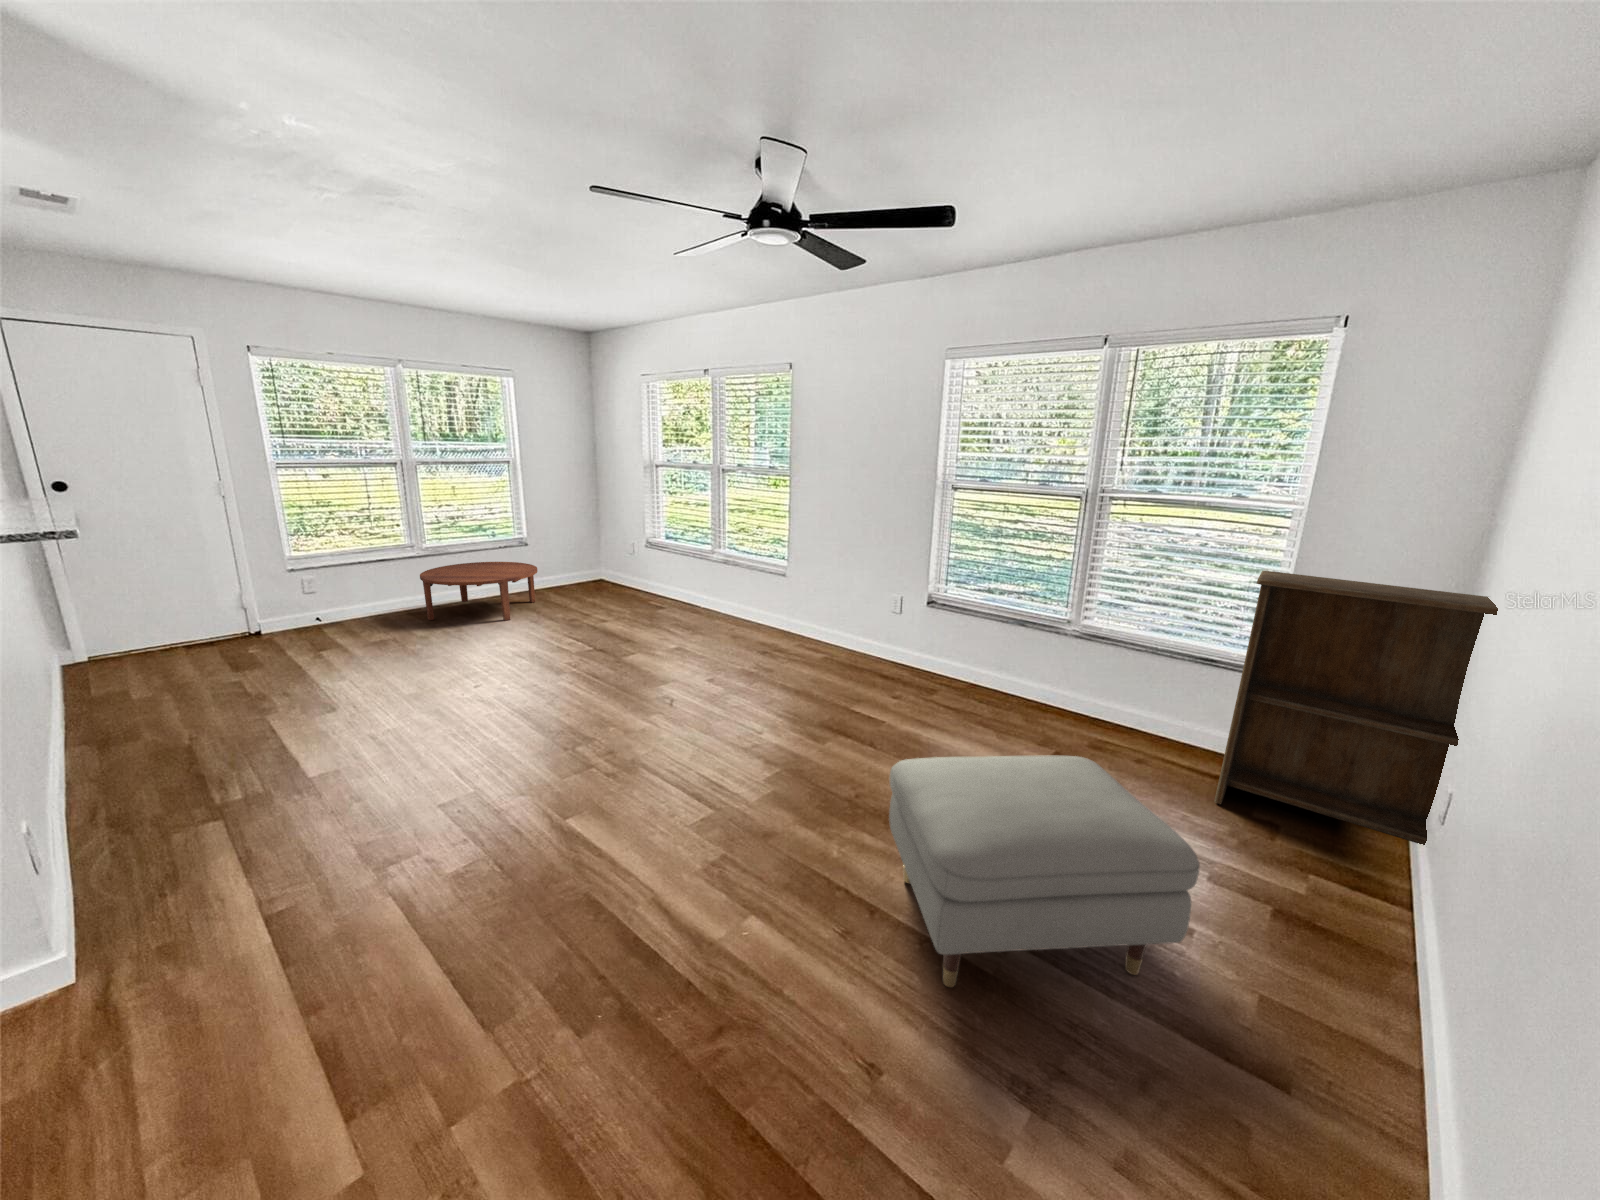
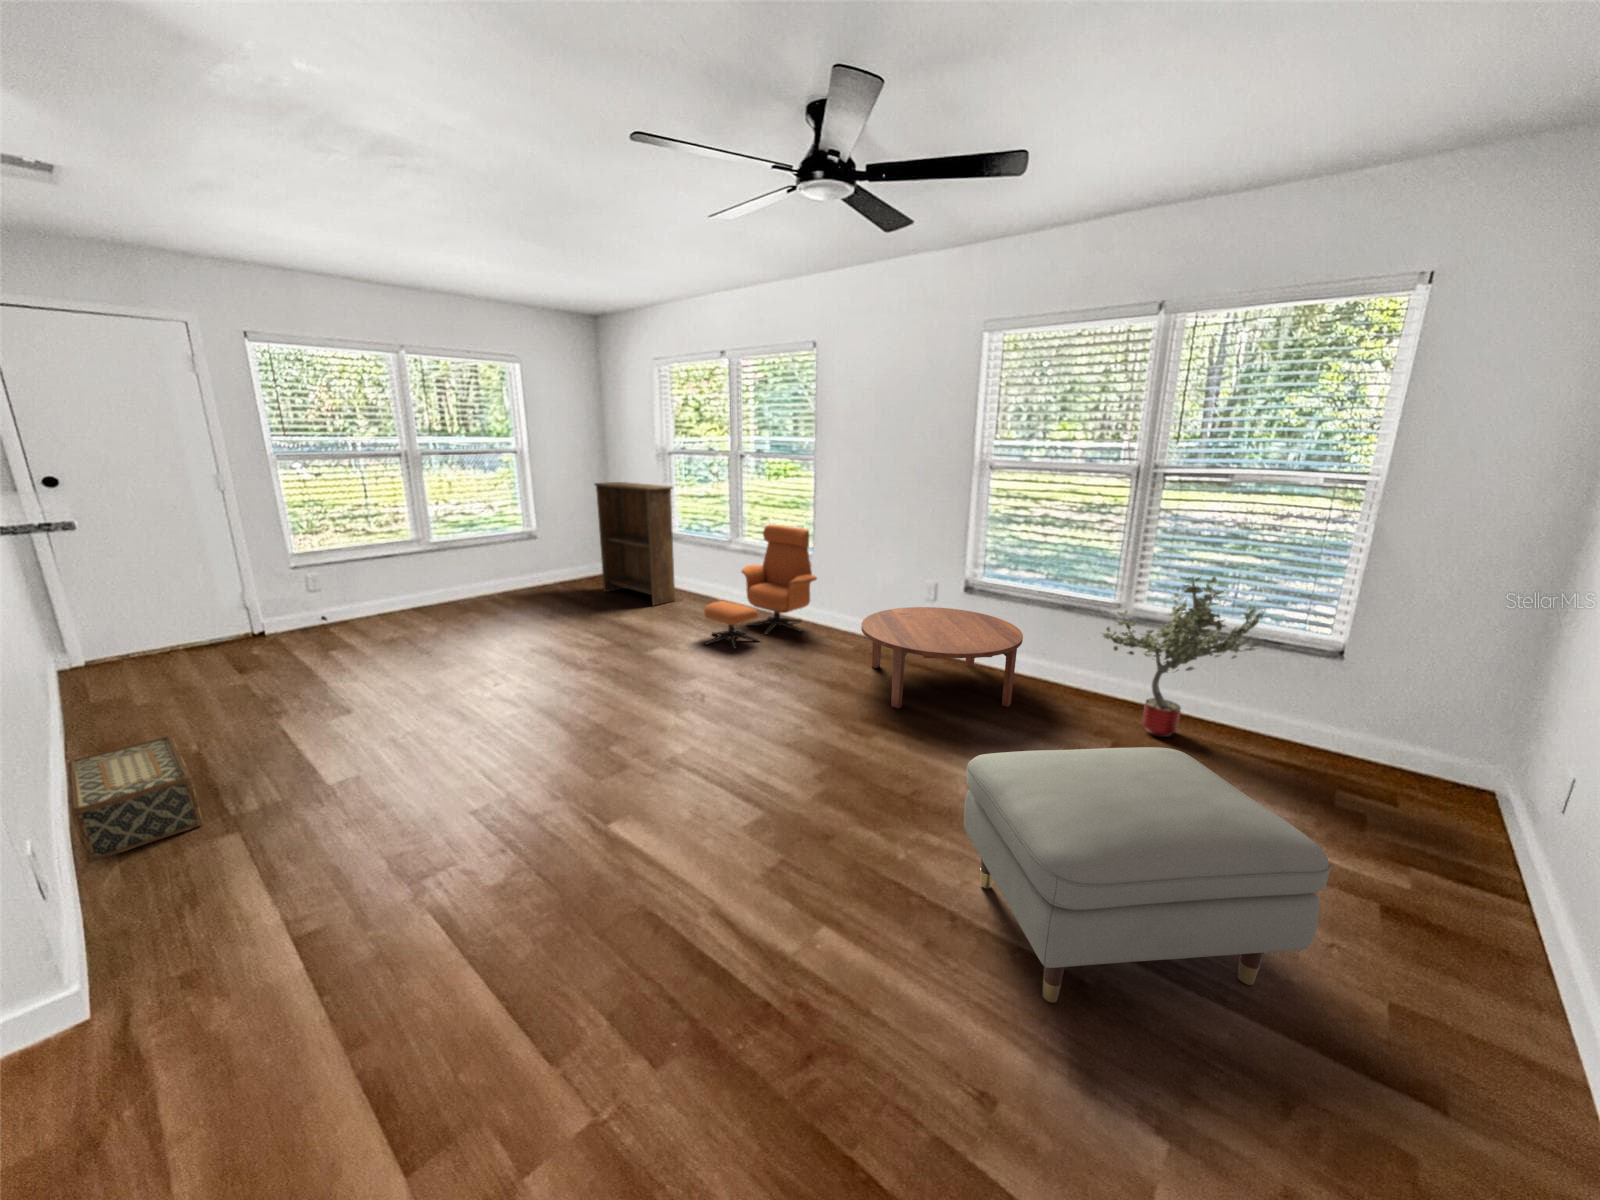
lounge chair: none [681,536,791,655] -> present [704,525,817,649]
coffee table: present [420,562,538,621] -> present [861,607,1023,708]
bookshelf: present [1214,571,1498,845] -> present [595,482,675,605]
potted tree: none [1046,595,1194,746] -> present [1103,577,1265,737]
woven basket: none [66,728,191,845] -> present [67,736,203,863]

